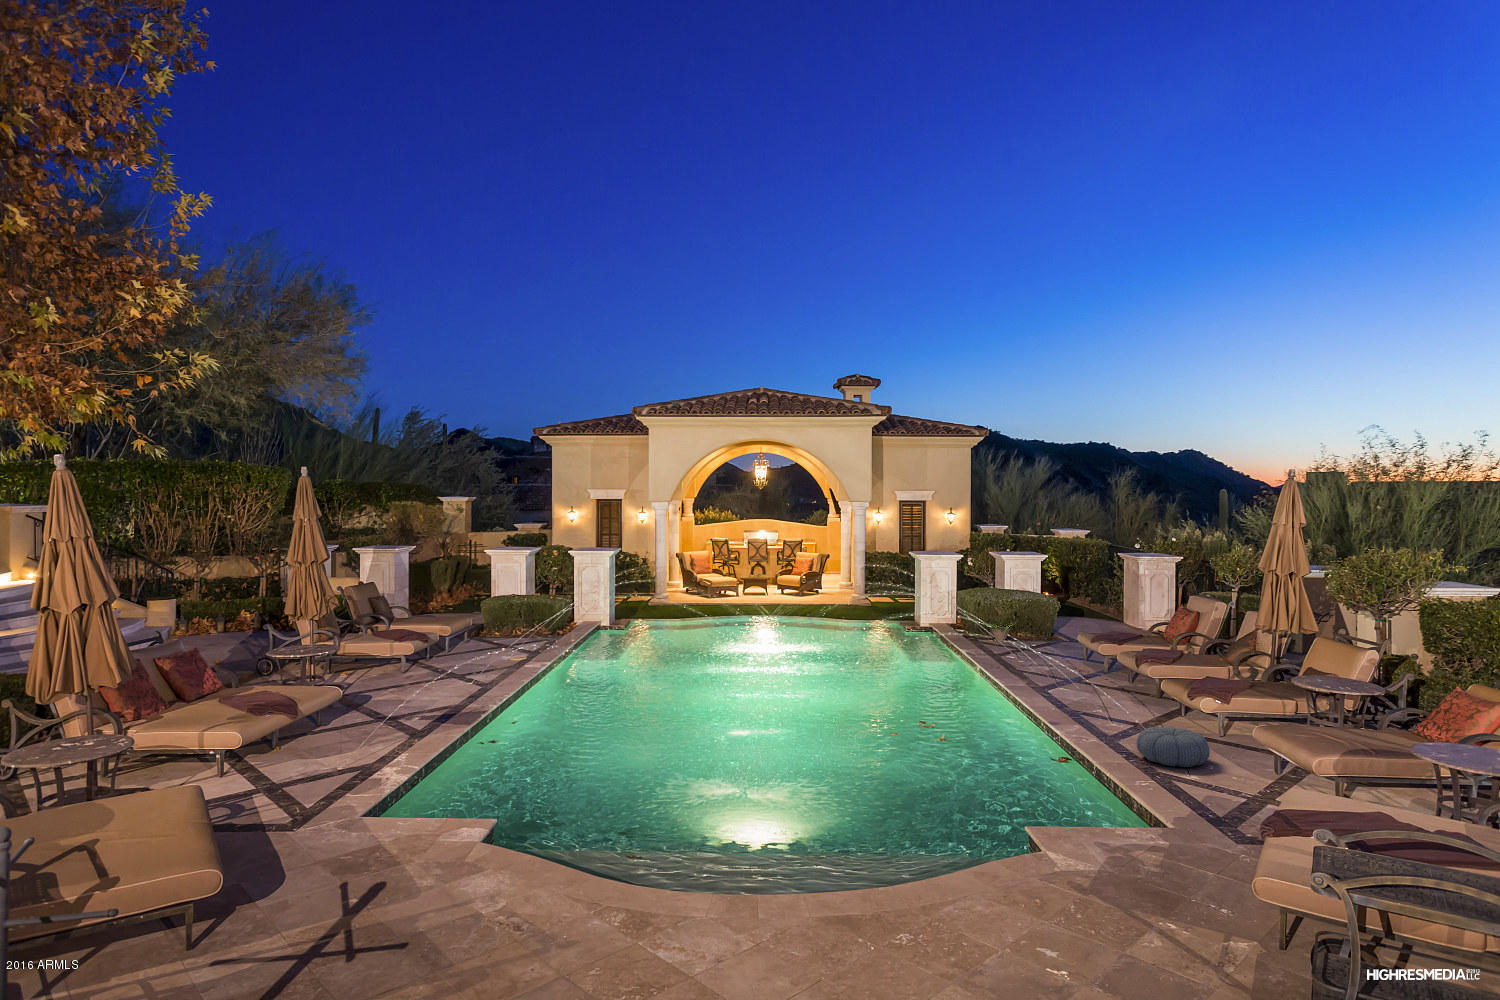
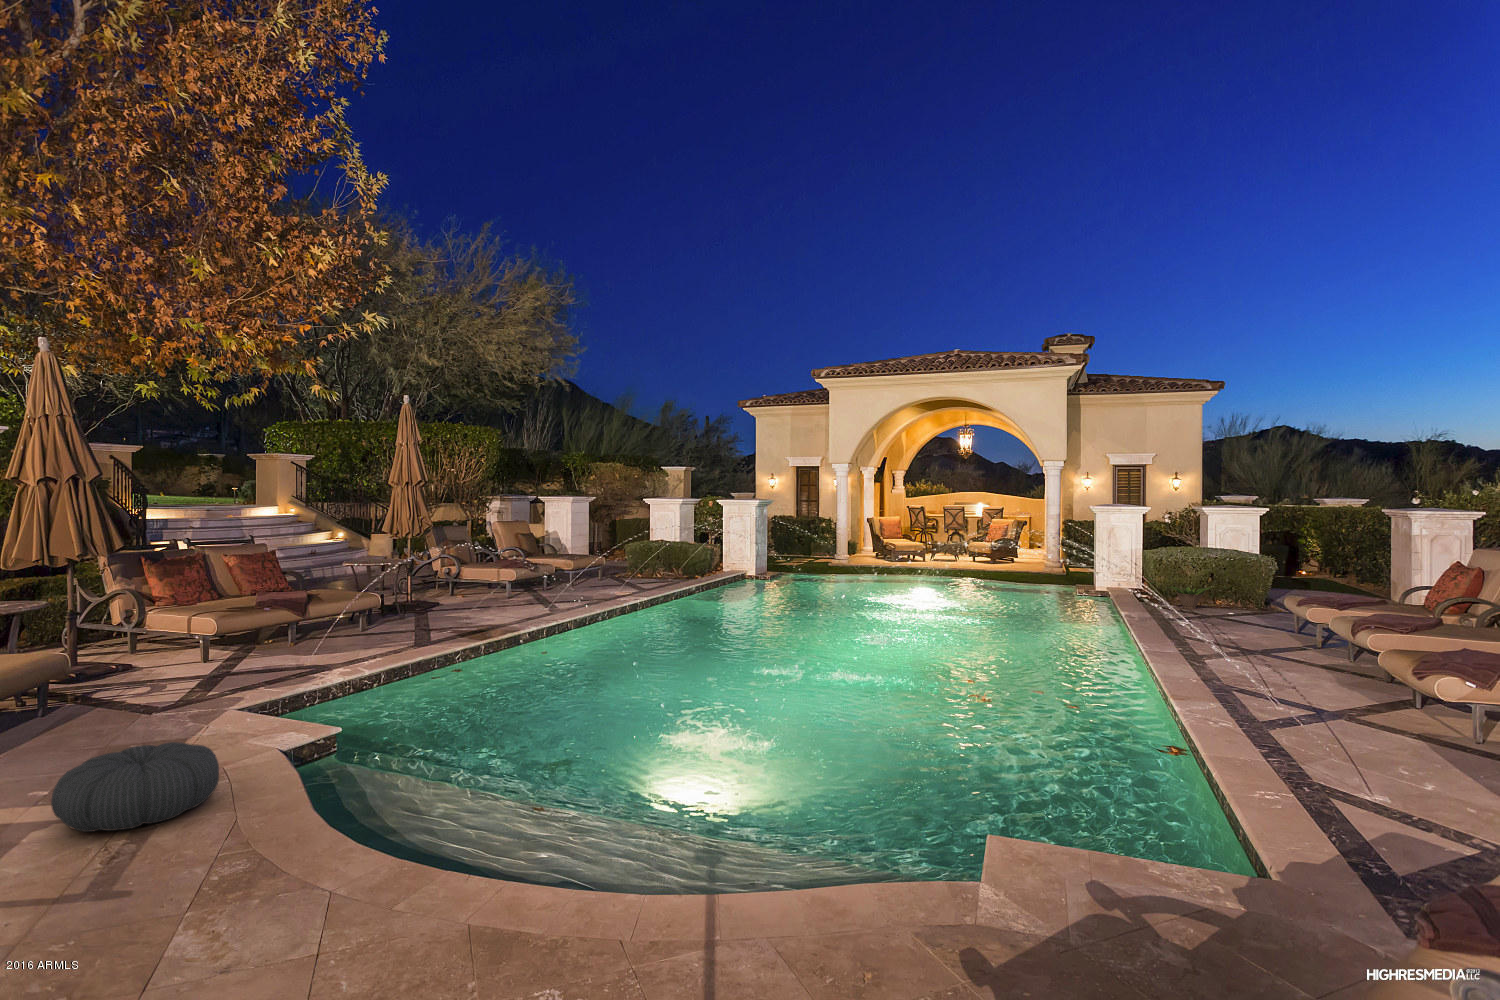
pouf: present [1136,727,1210,767] -> present [51,742,219,832]

